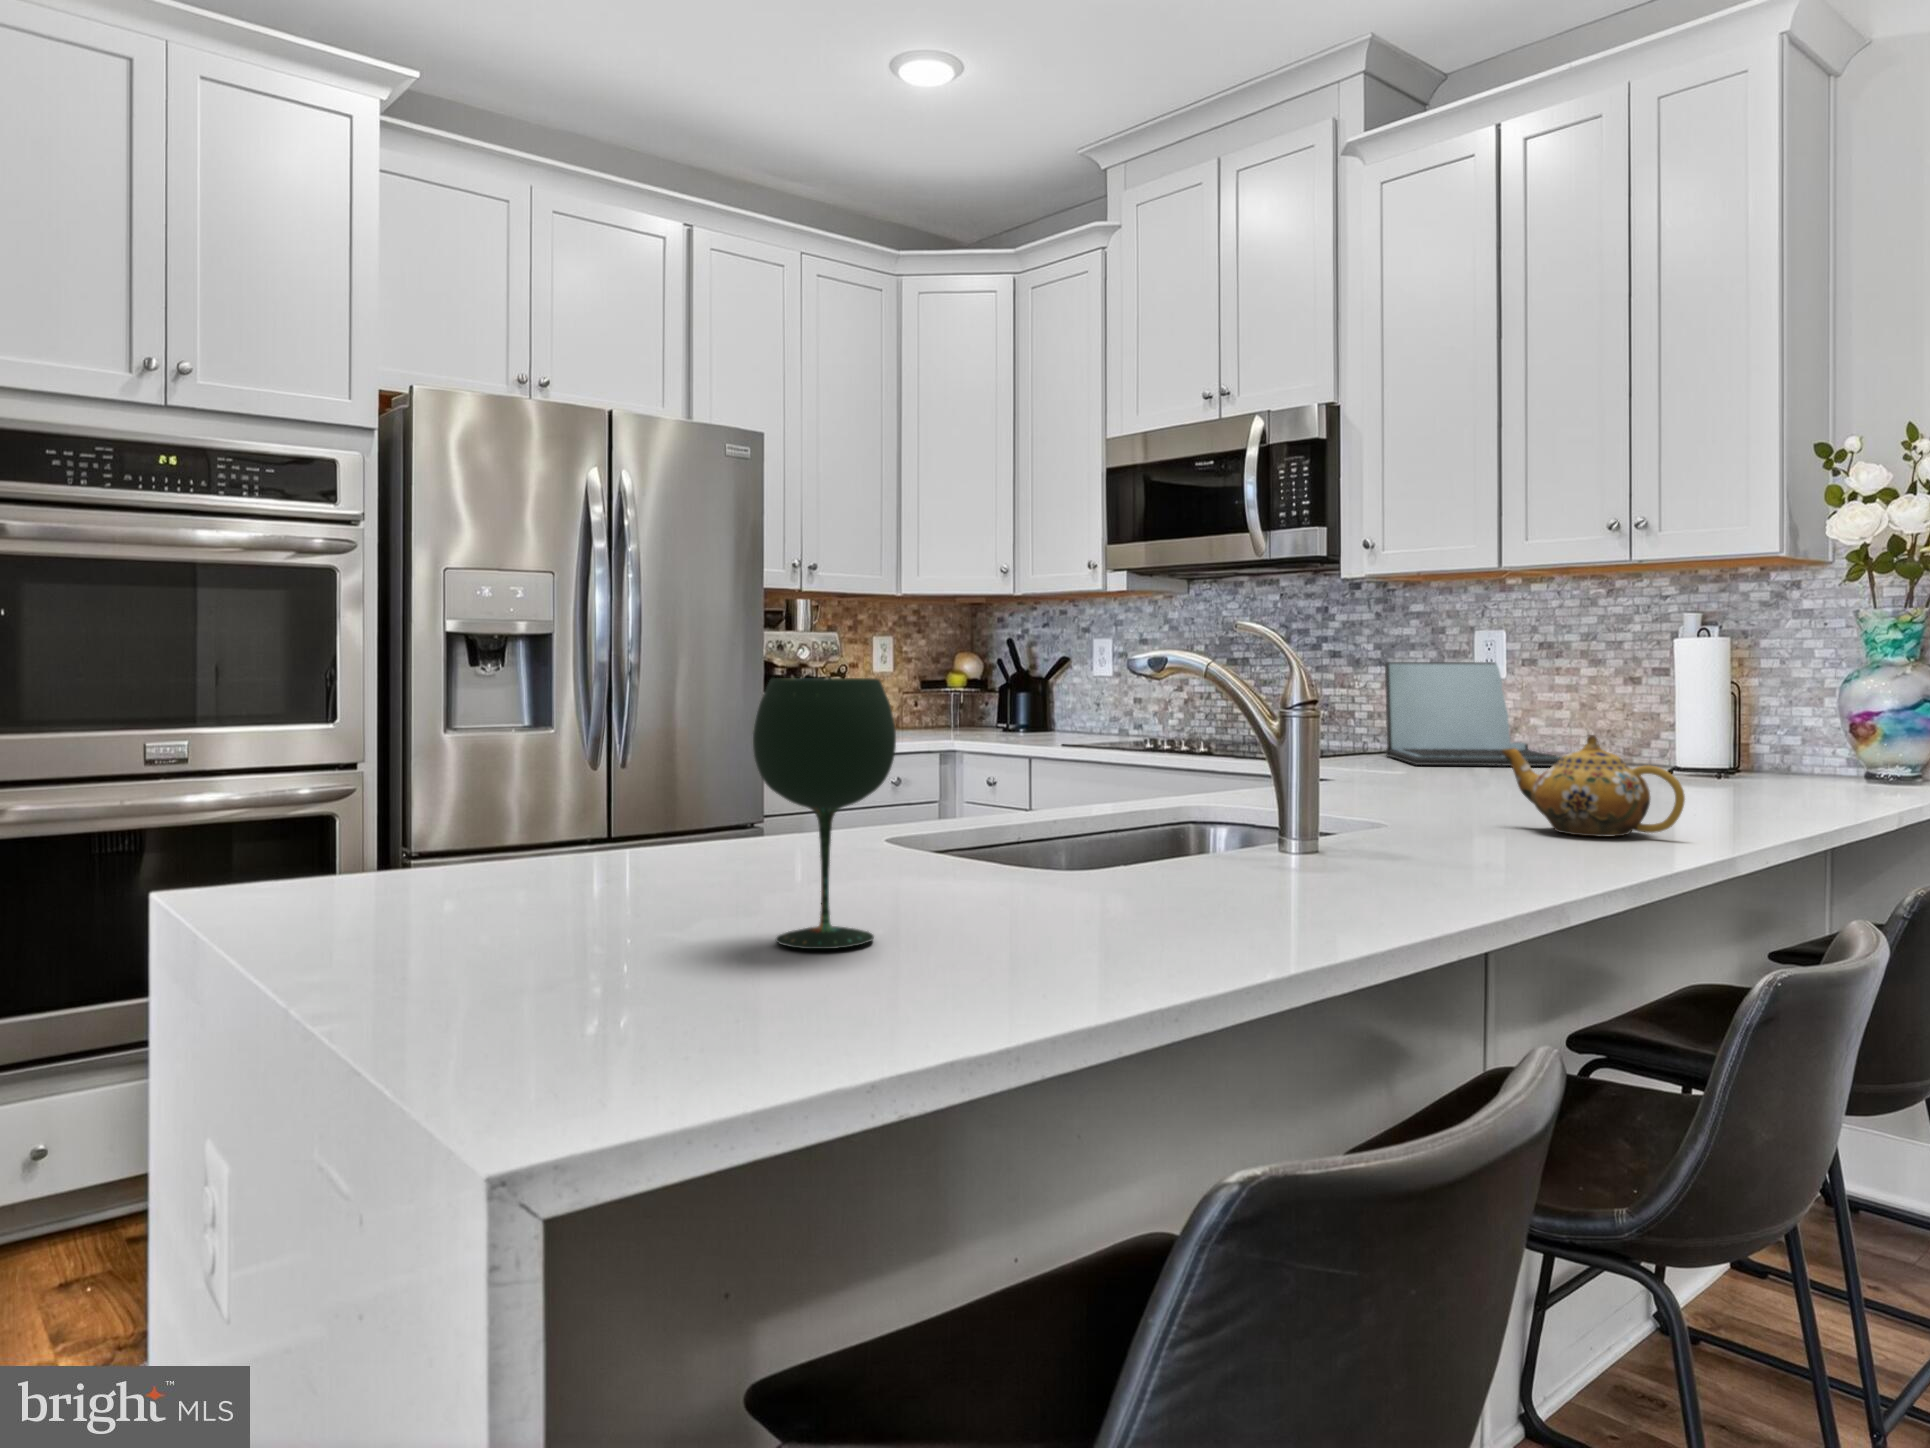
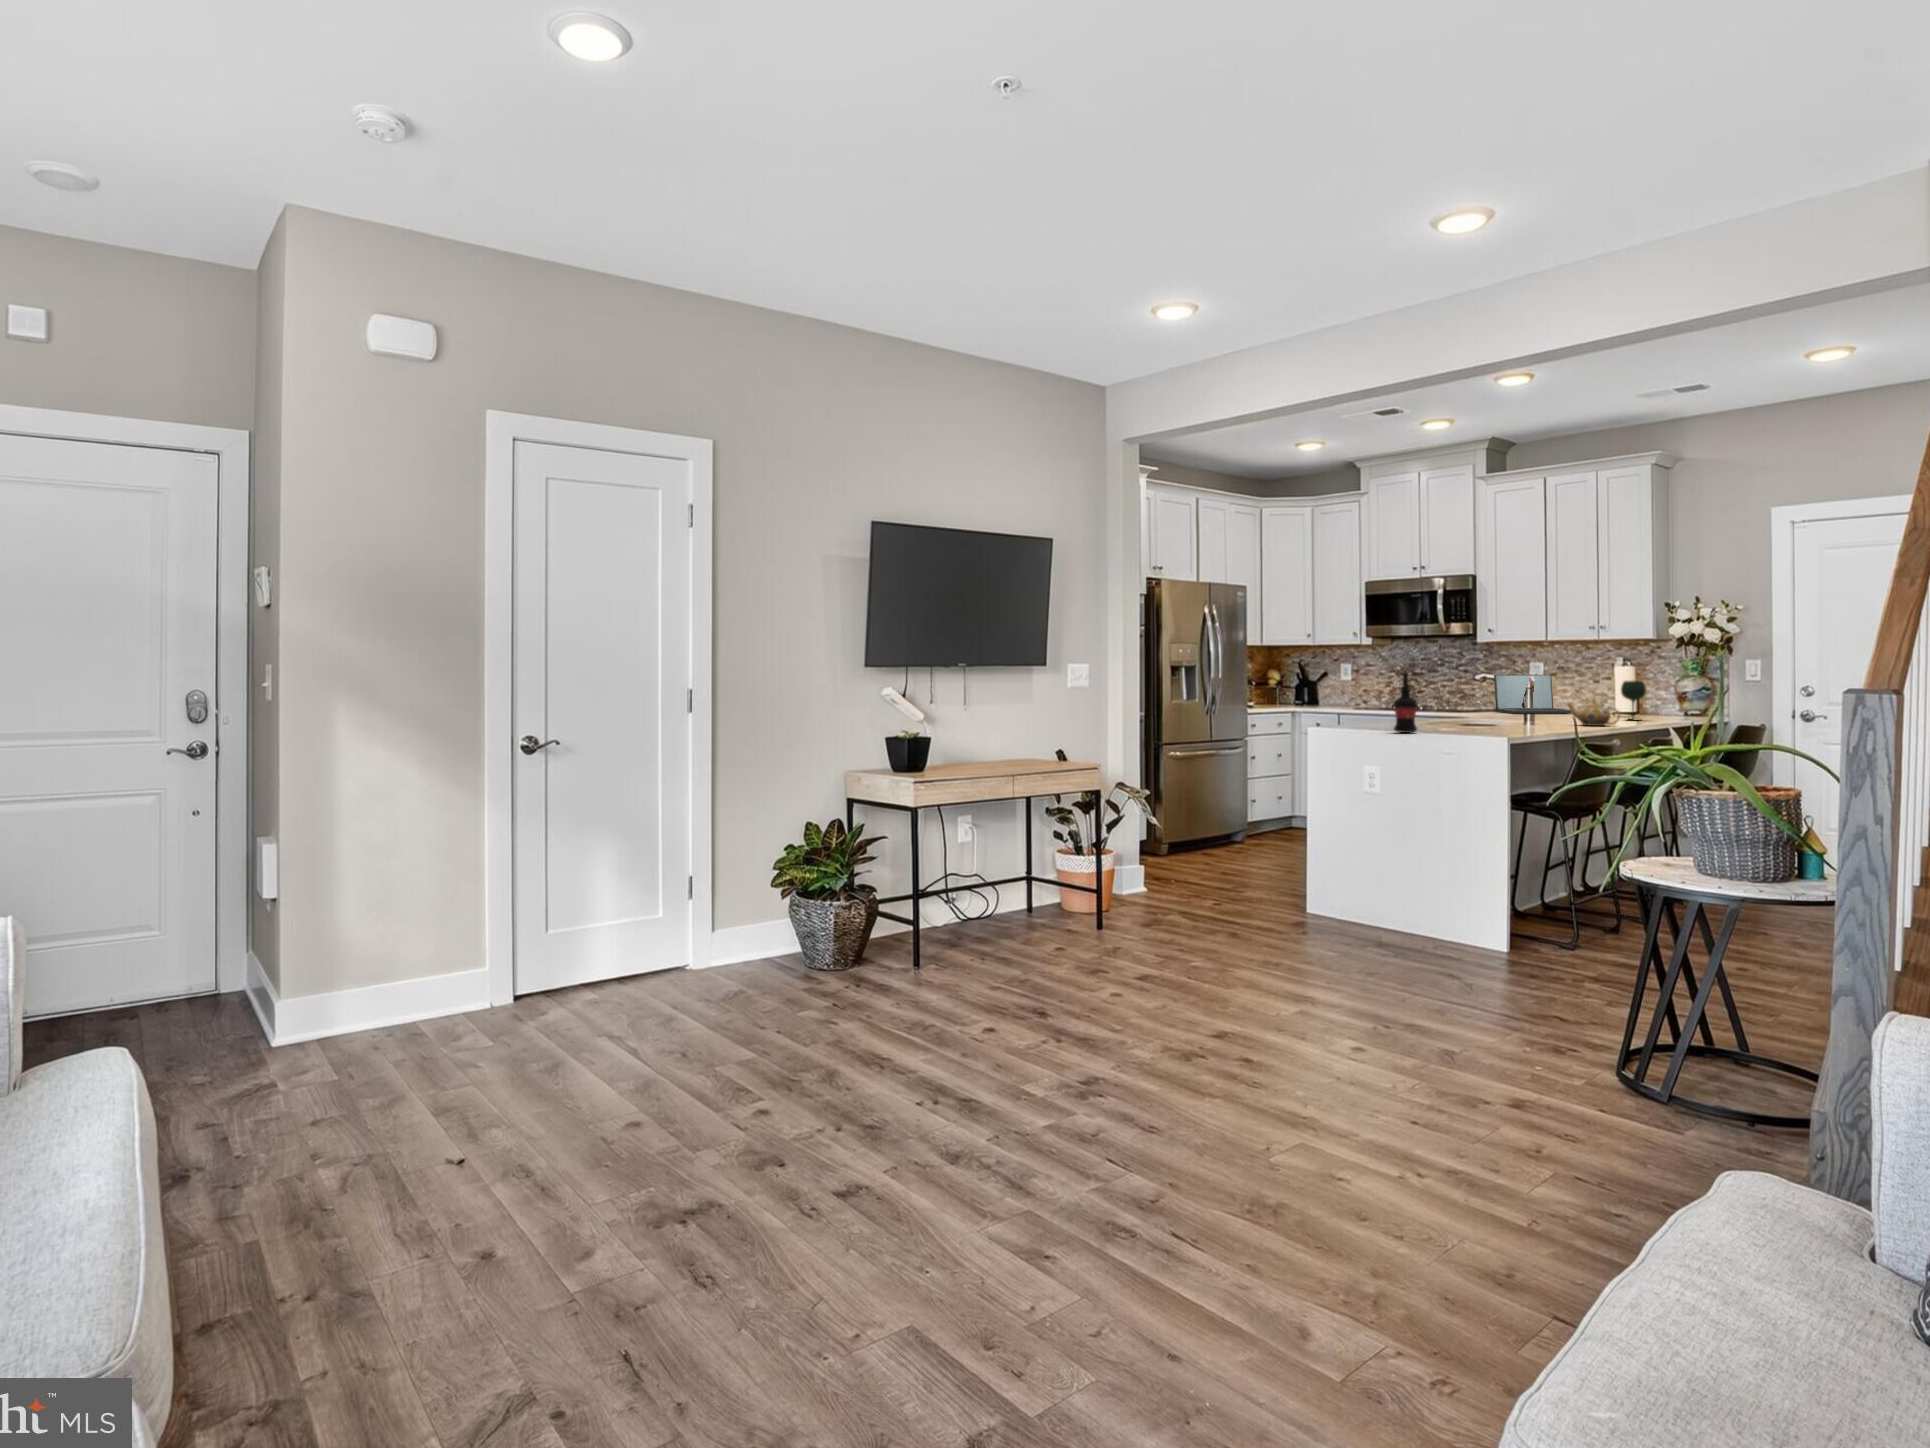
wine bottle: none [638,595,747,898] -> present [1394,671,1417,733]
wine glass: present [753,678,896,949] -> present [1621,681,1646,721]

